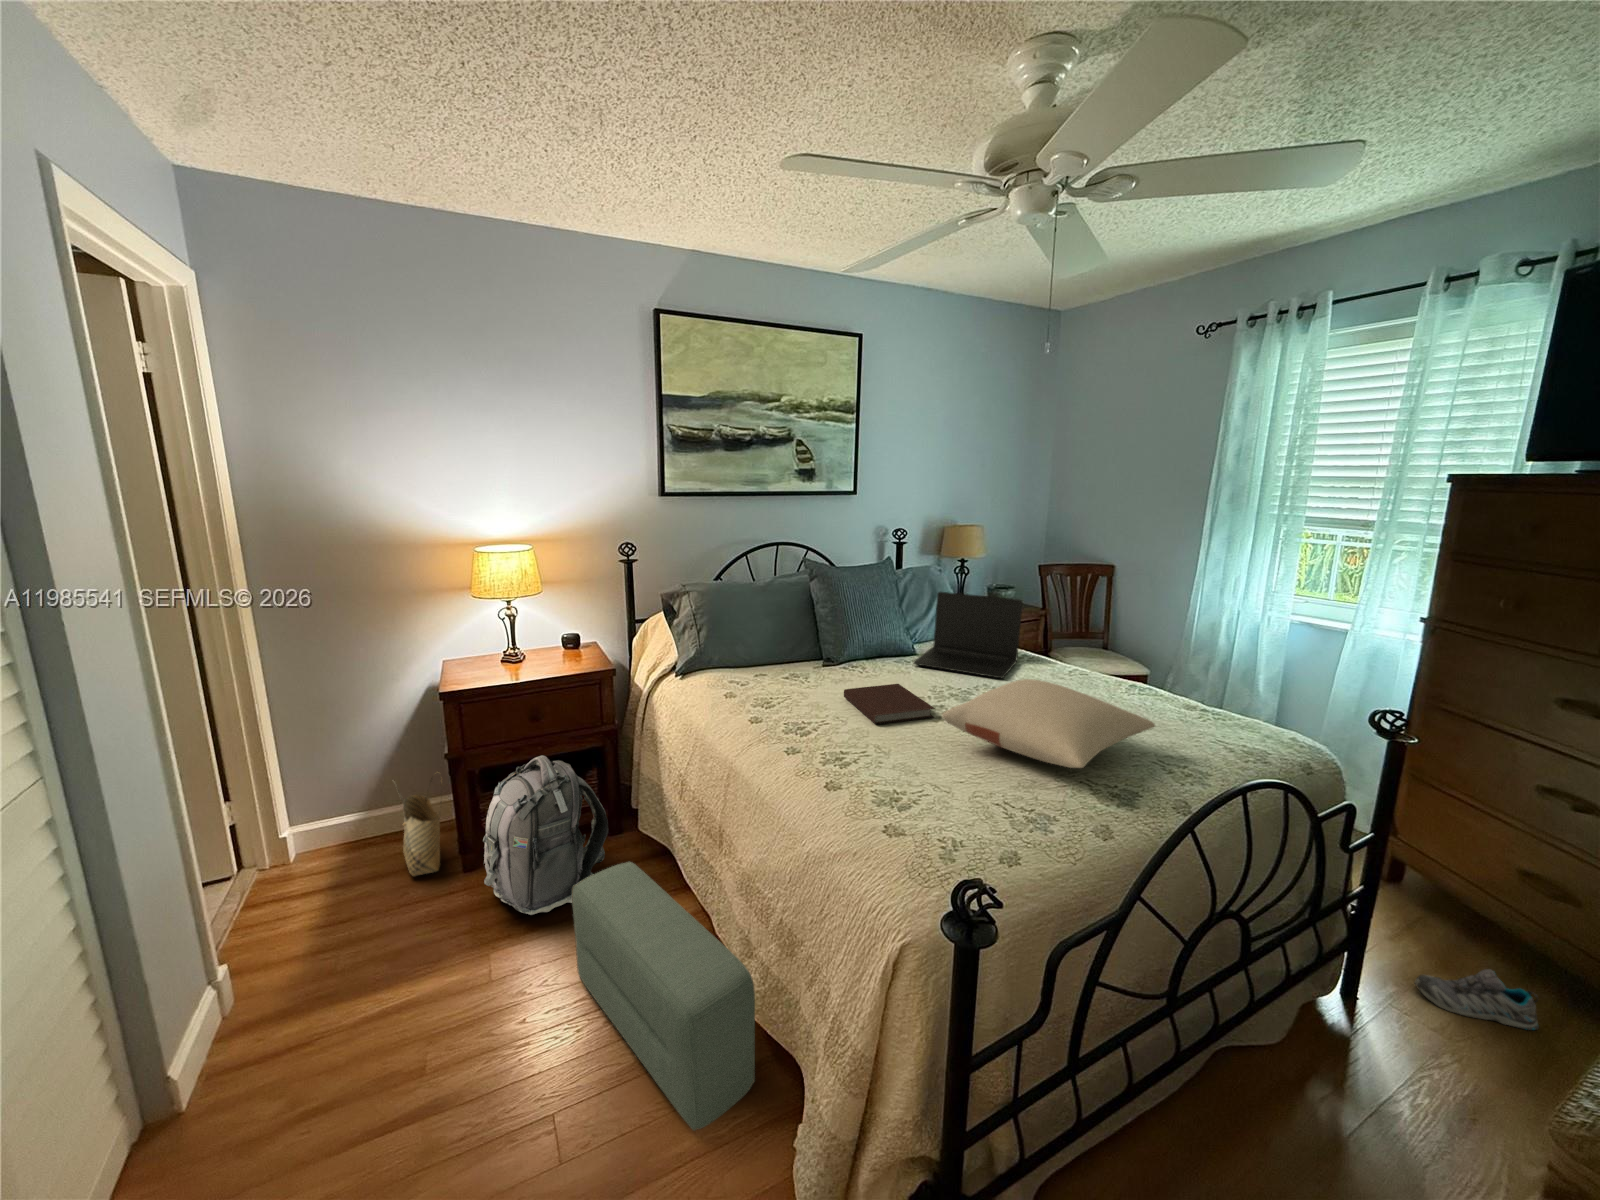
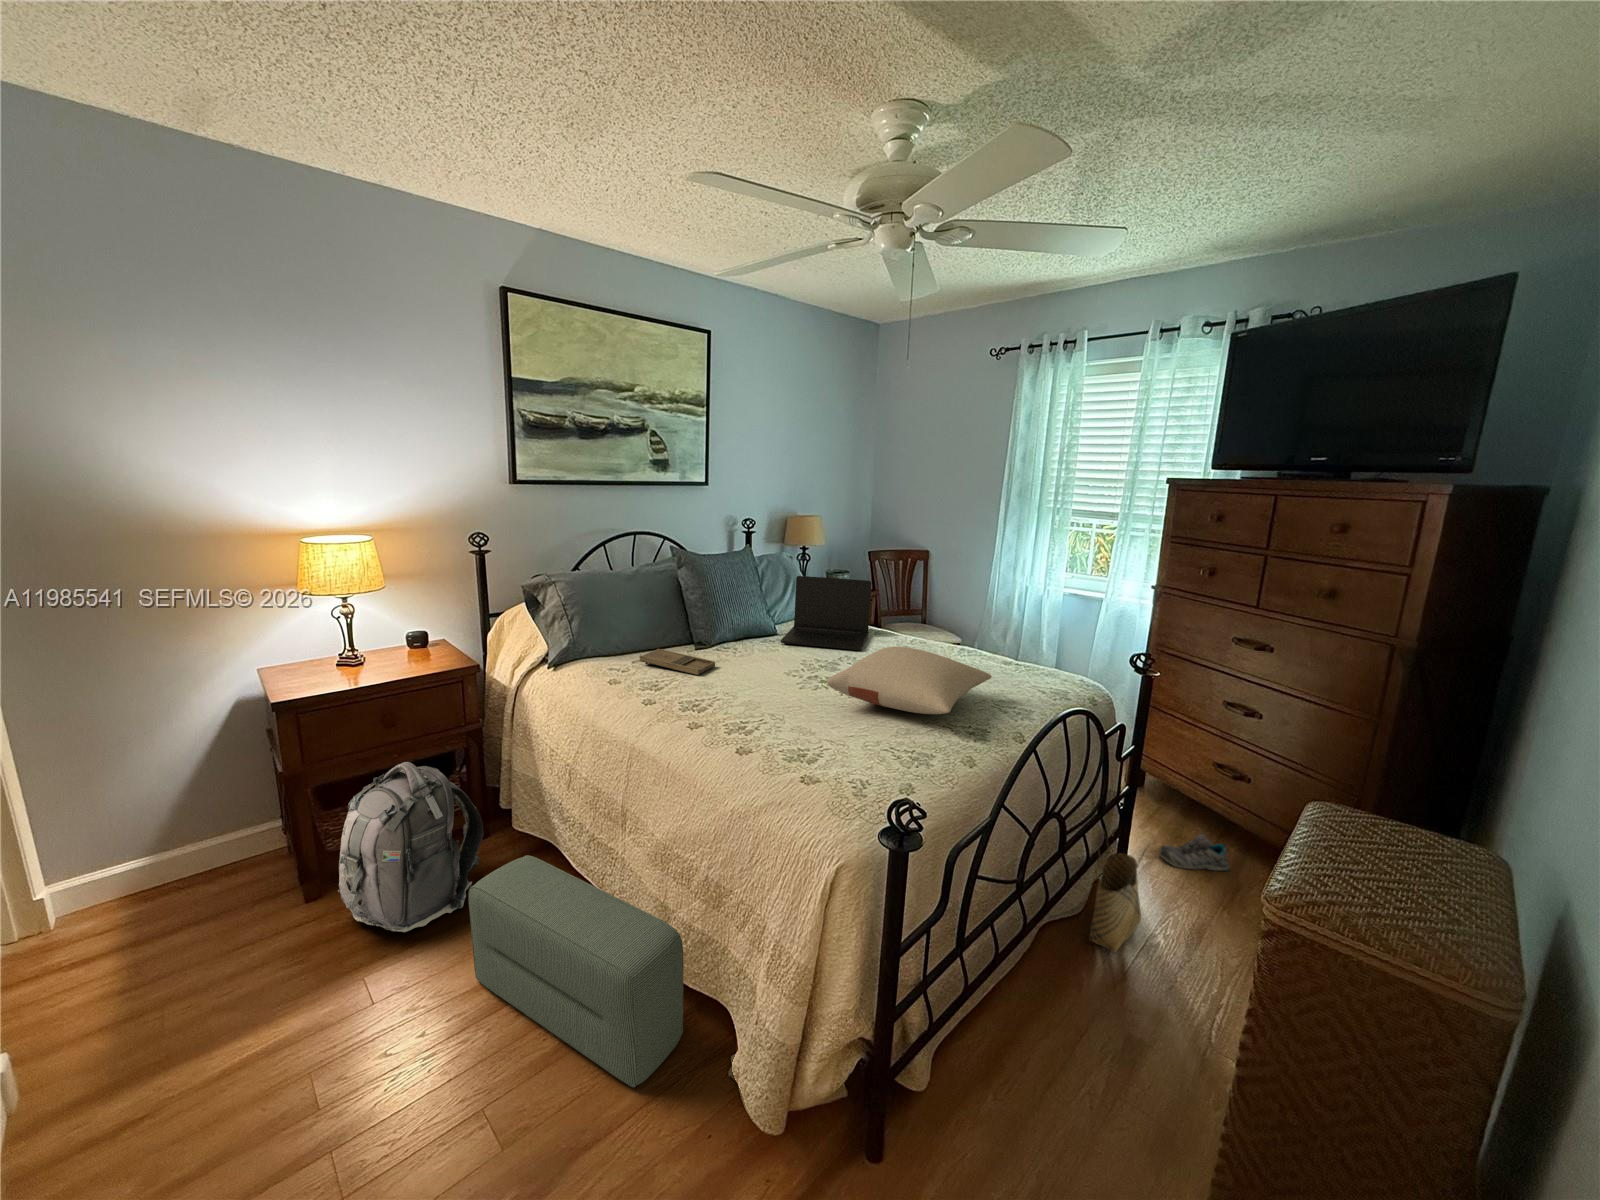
tray: none [760,663,834,694] -> present [640,649,715,675]
notebook: present [844,684,935,724] -> none [727,660,814,696]
woven basket: present [398,772,440,876] -> present [1089,828,1146,952]

